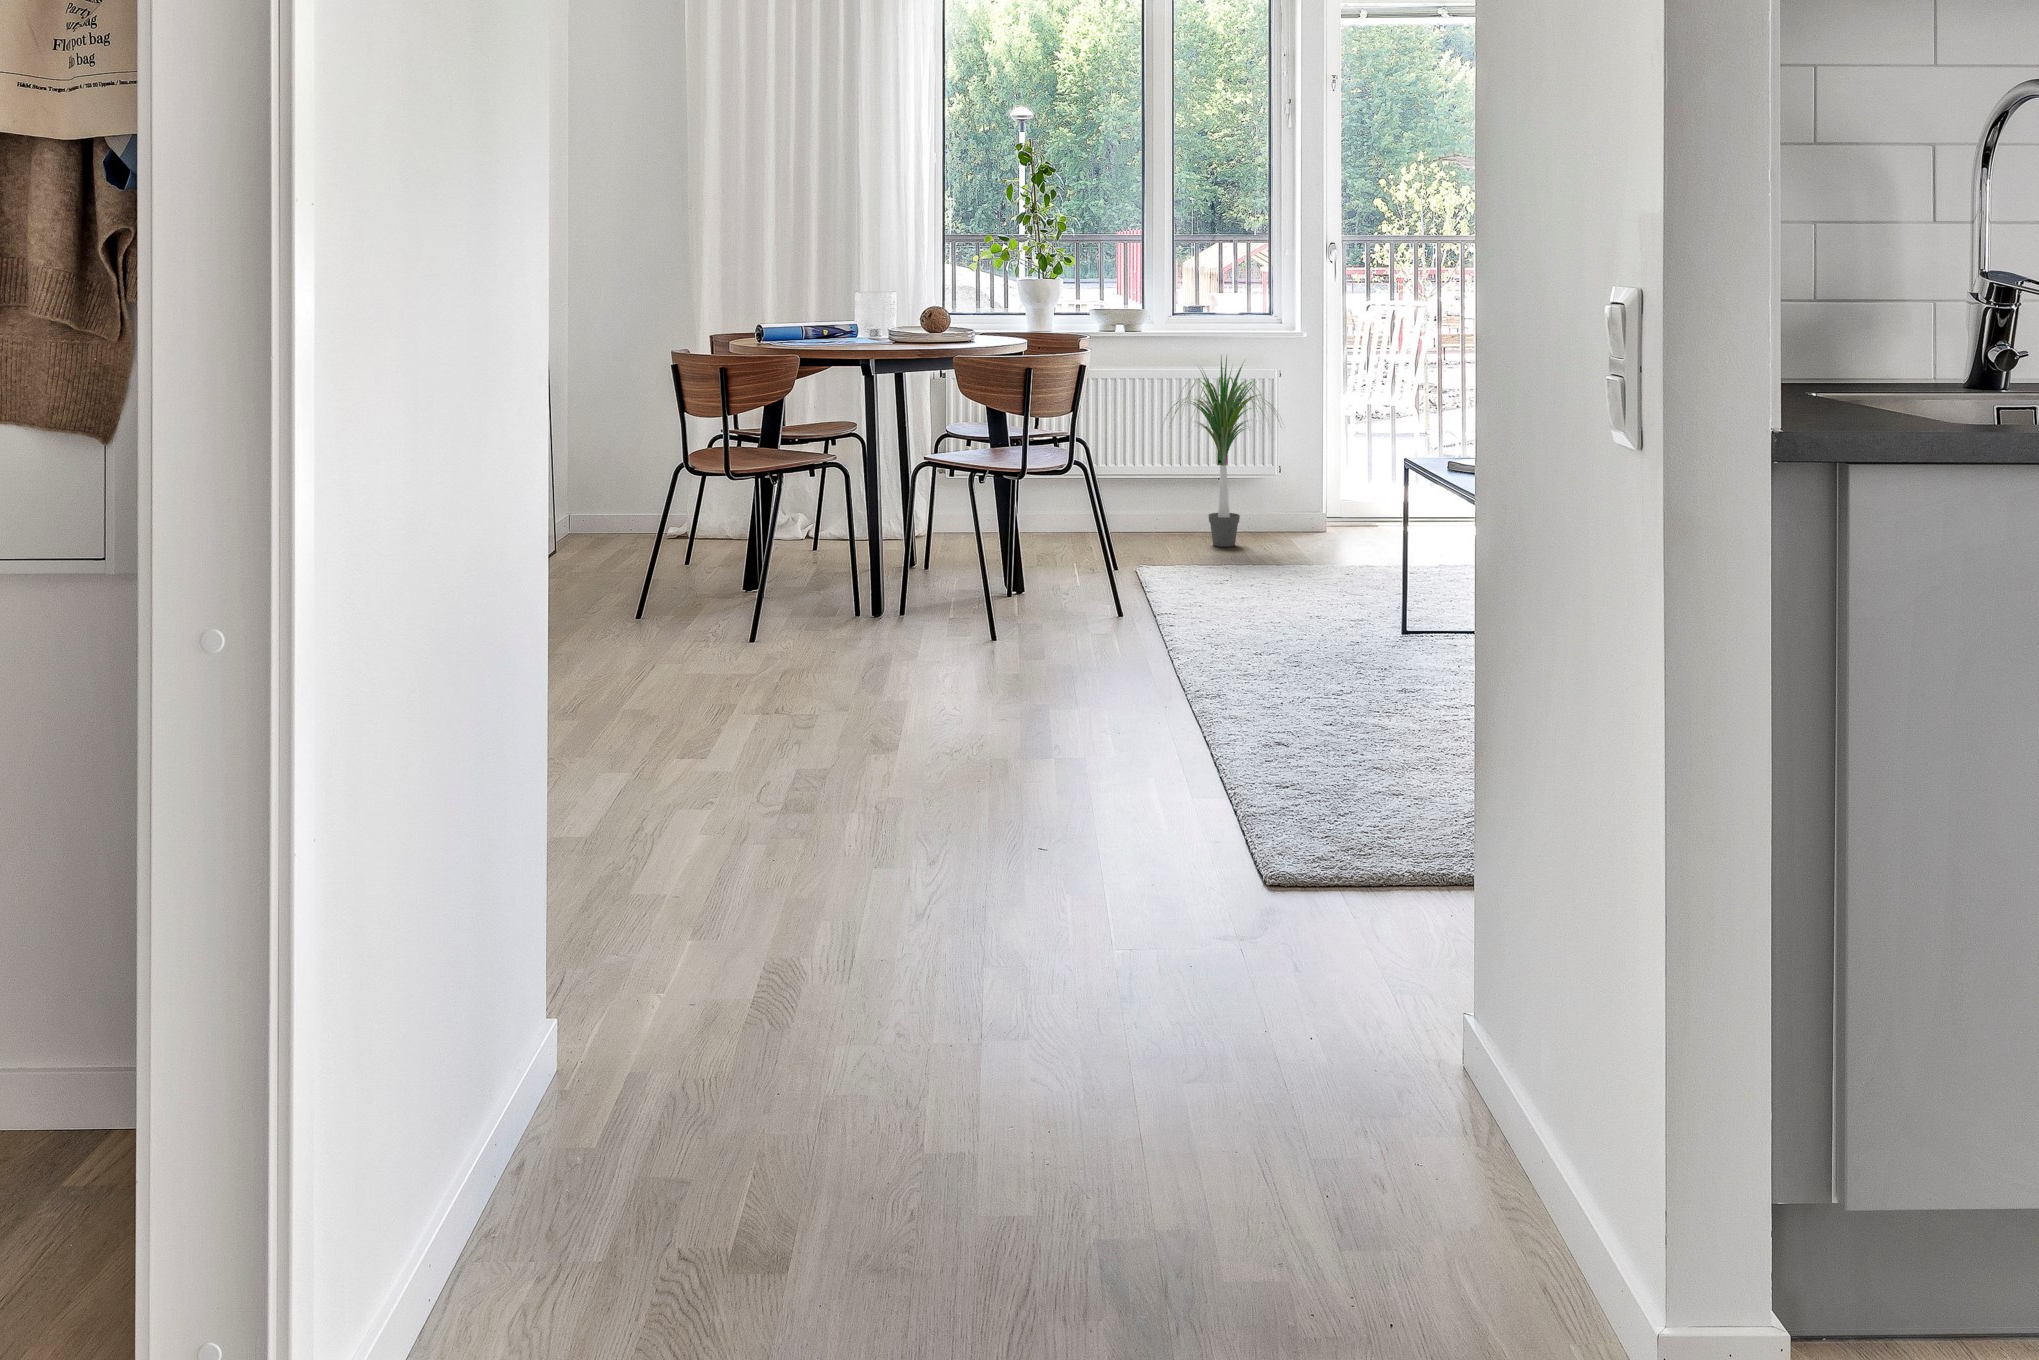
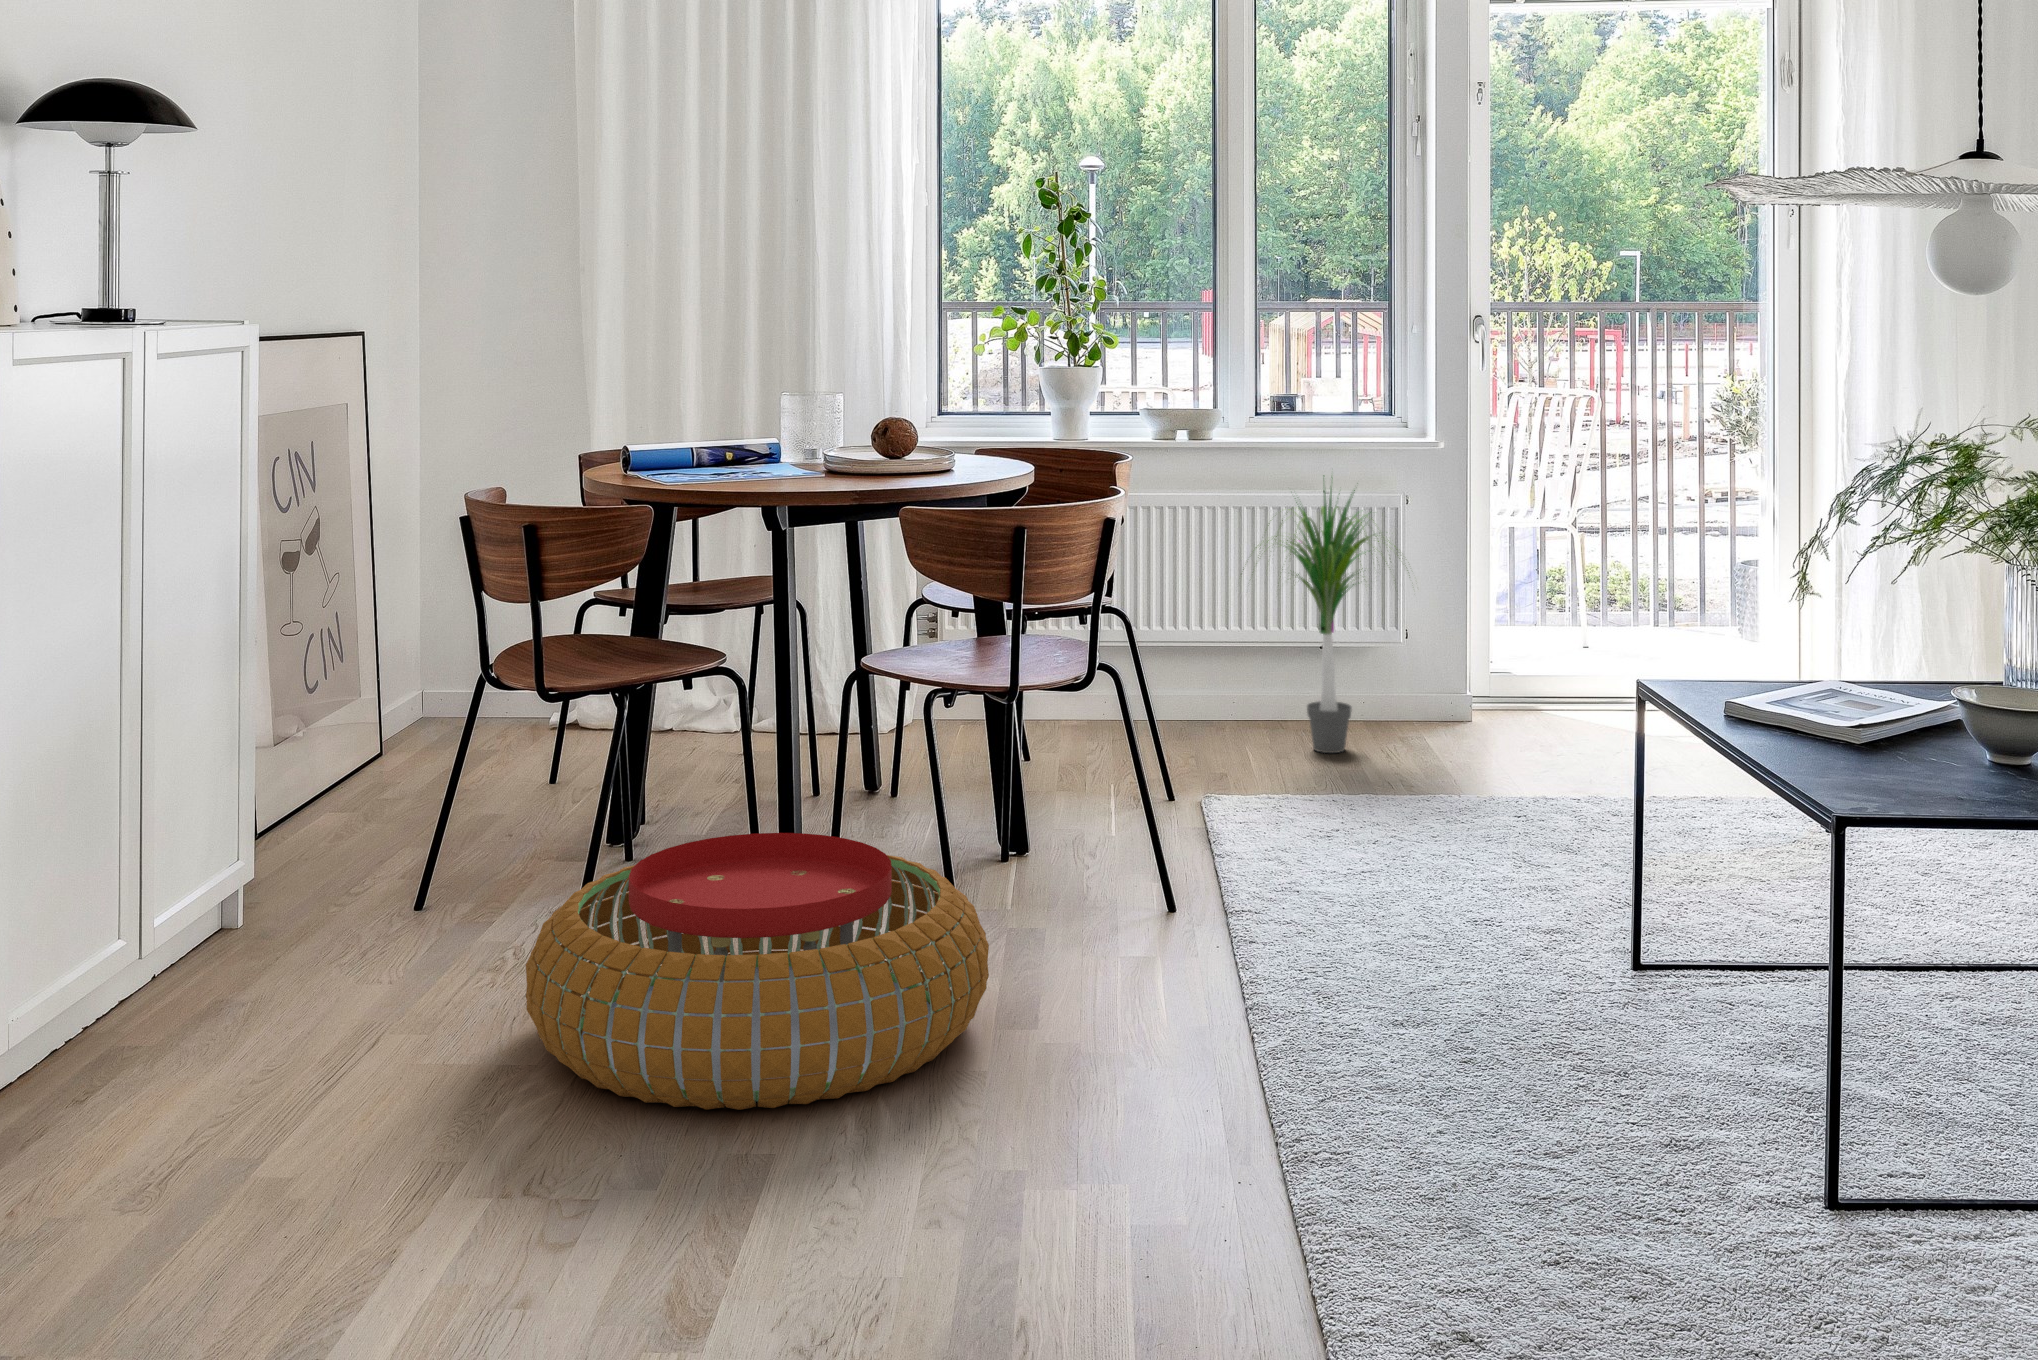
pouf: none [746,552,1017,686] -> present [526,833,989,1110]

